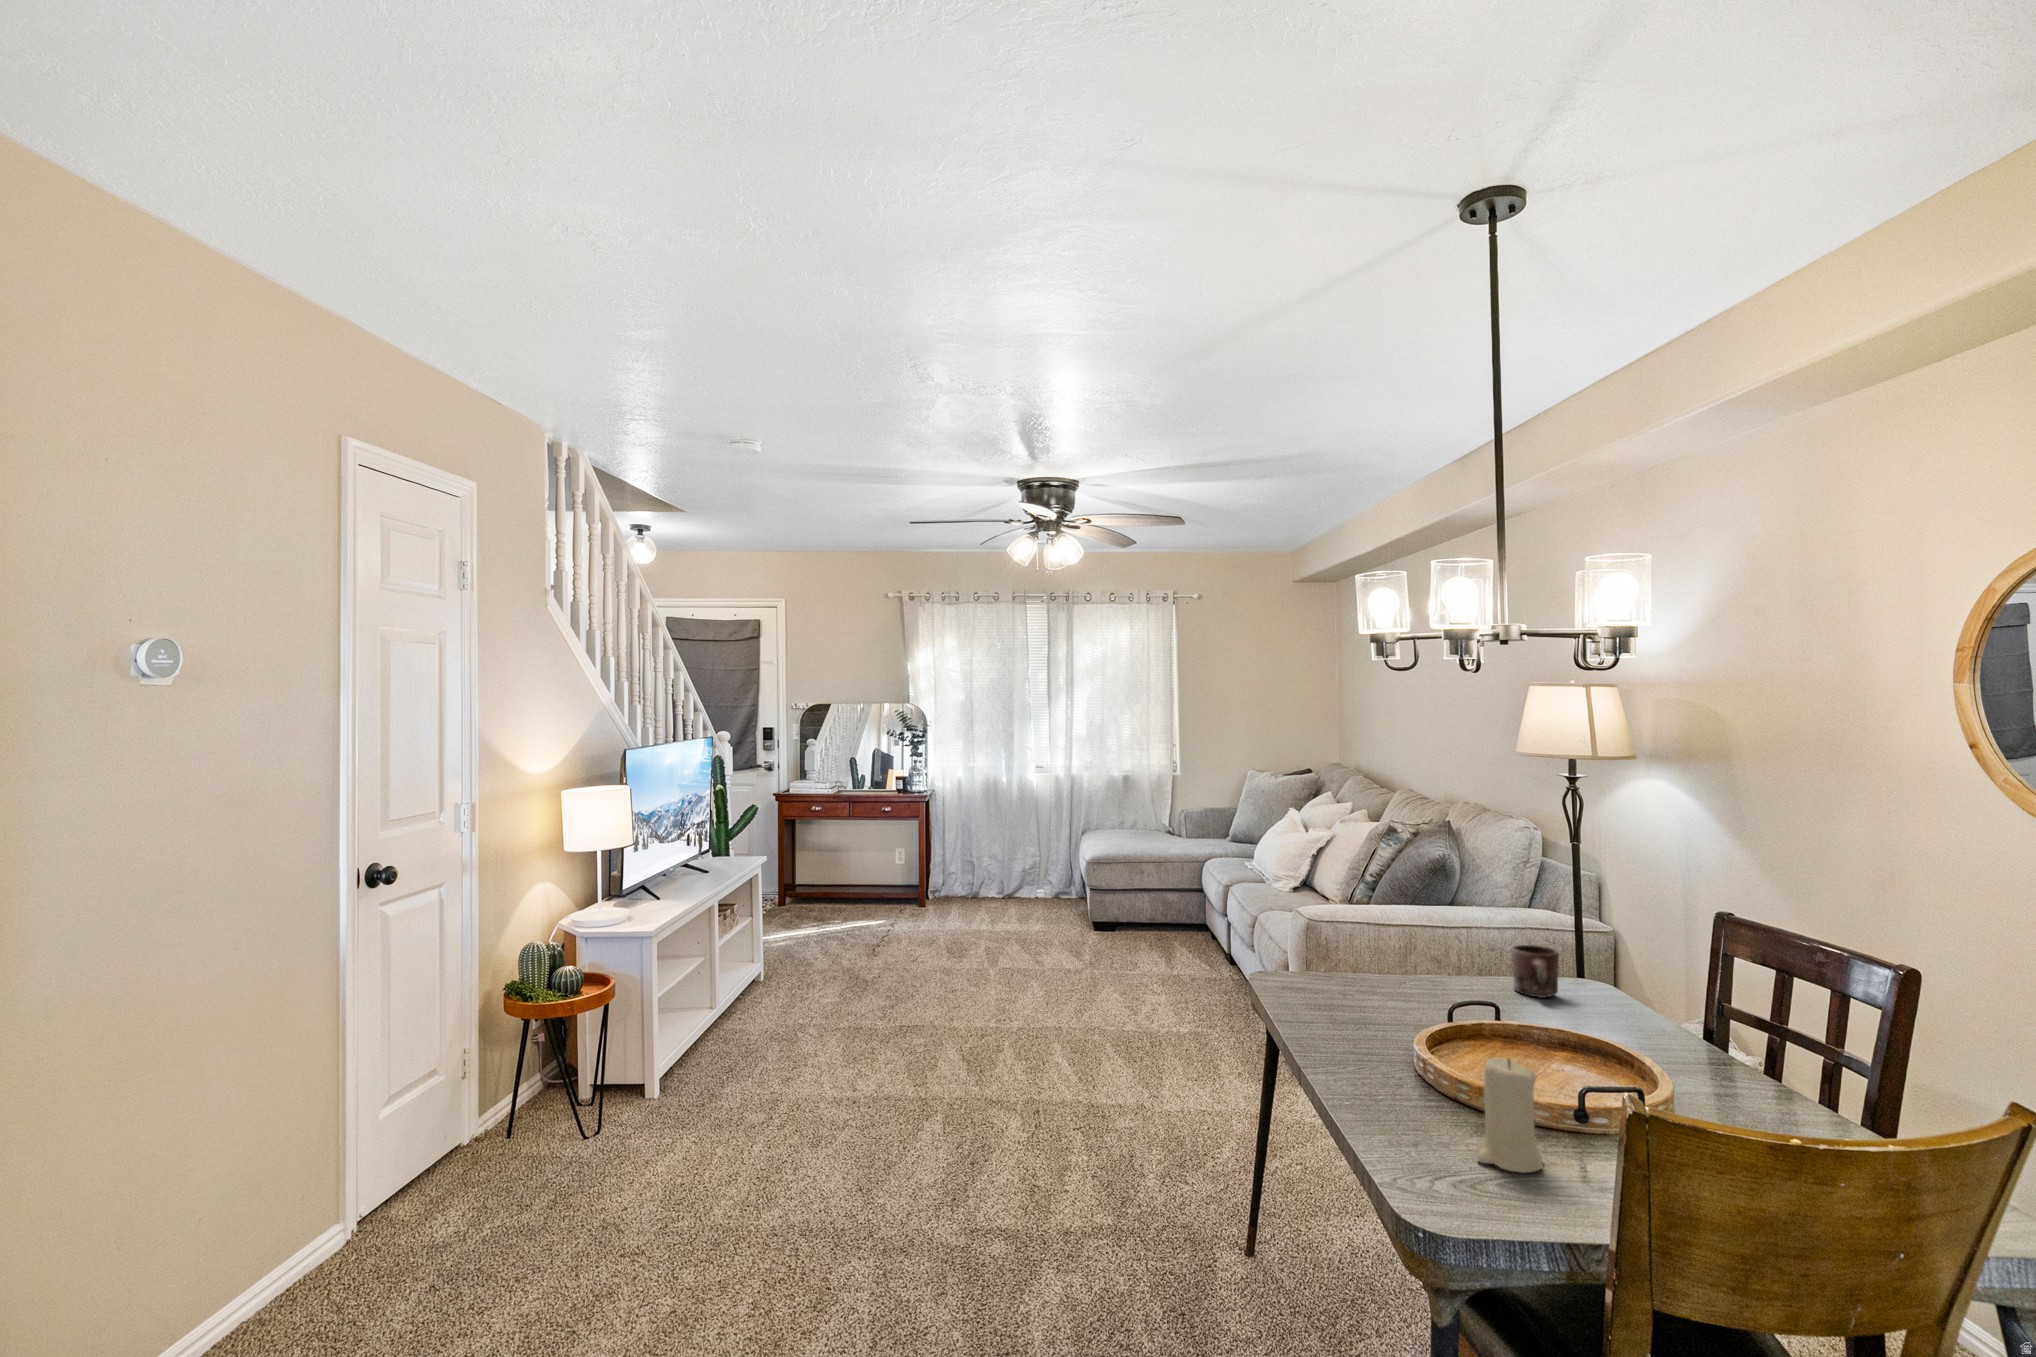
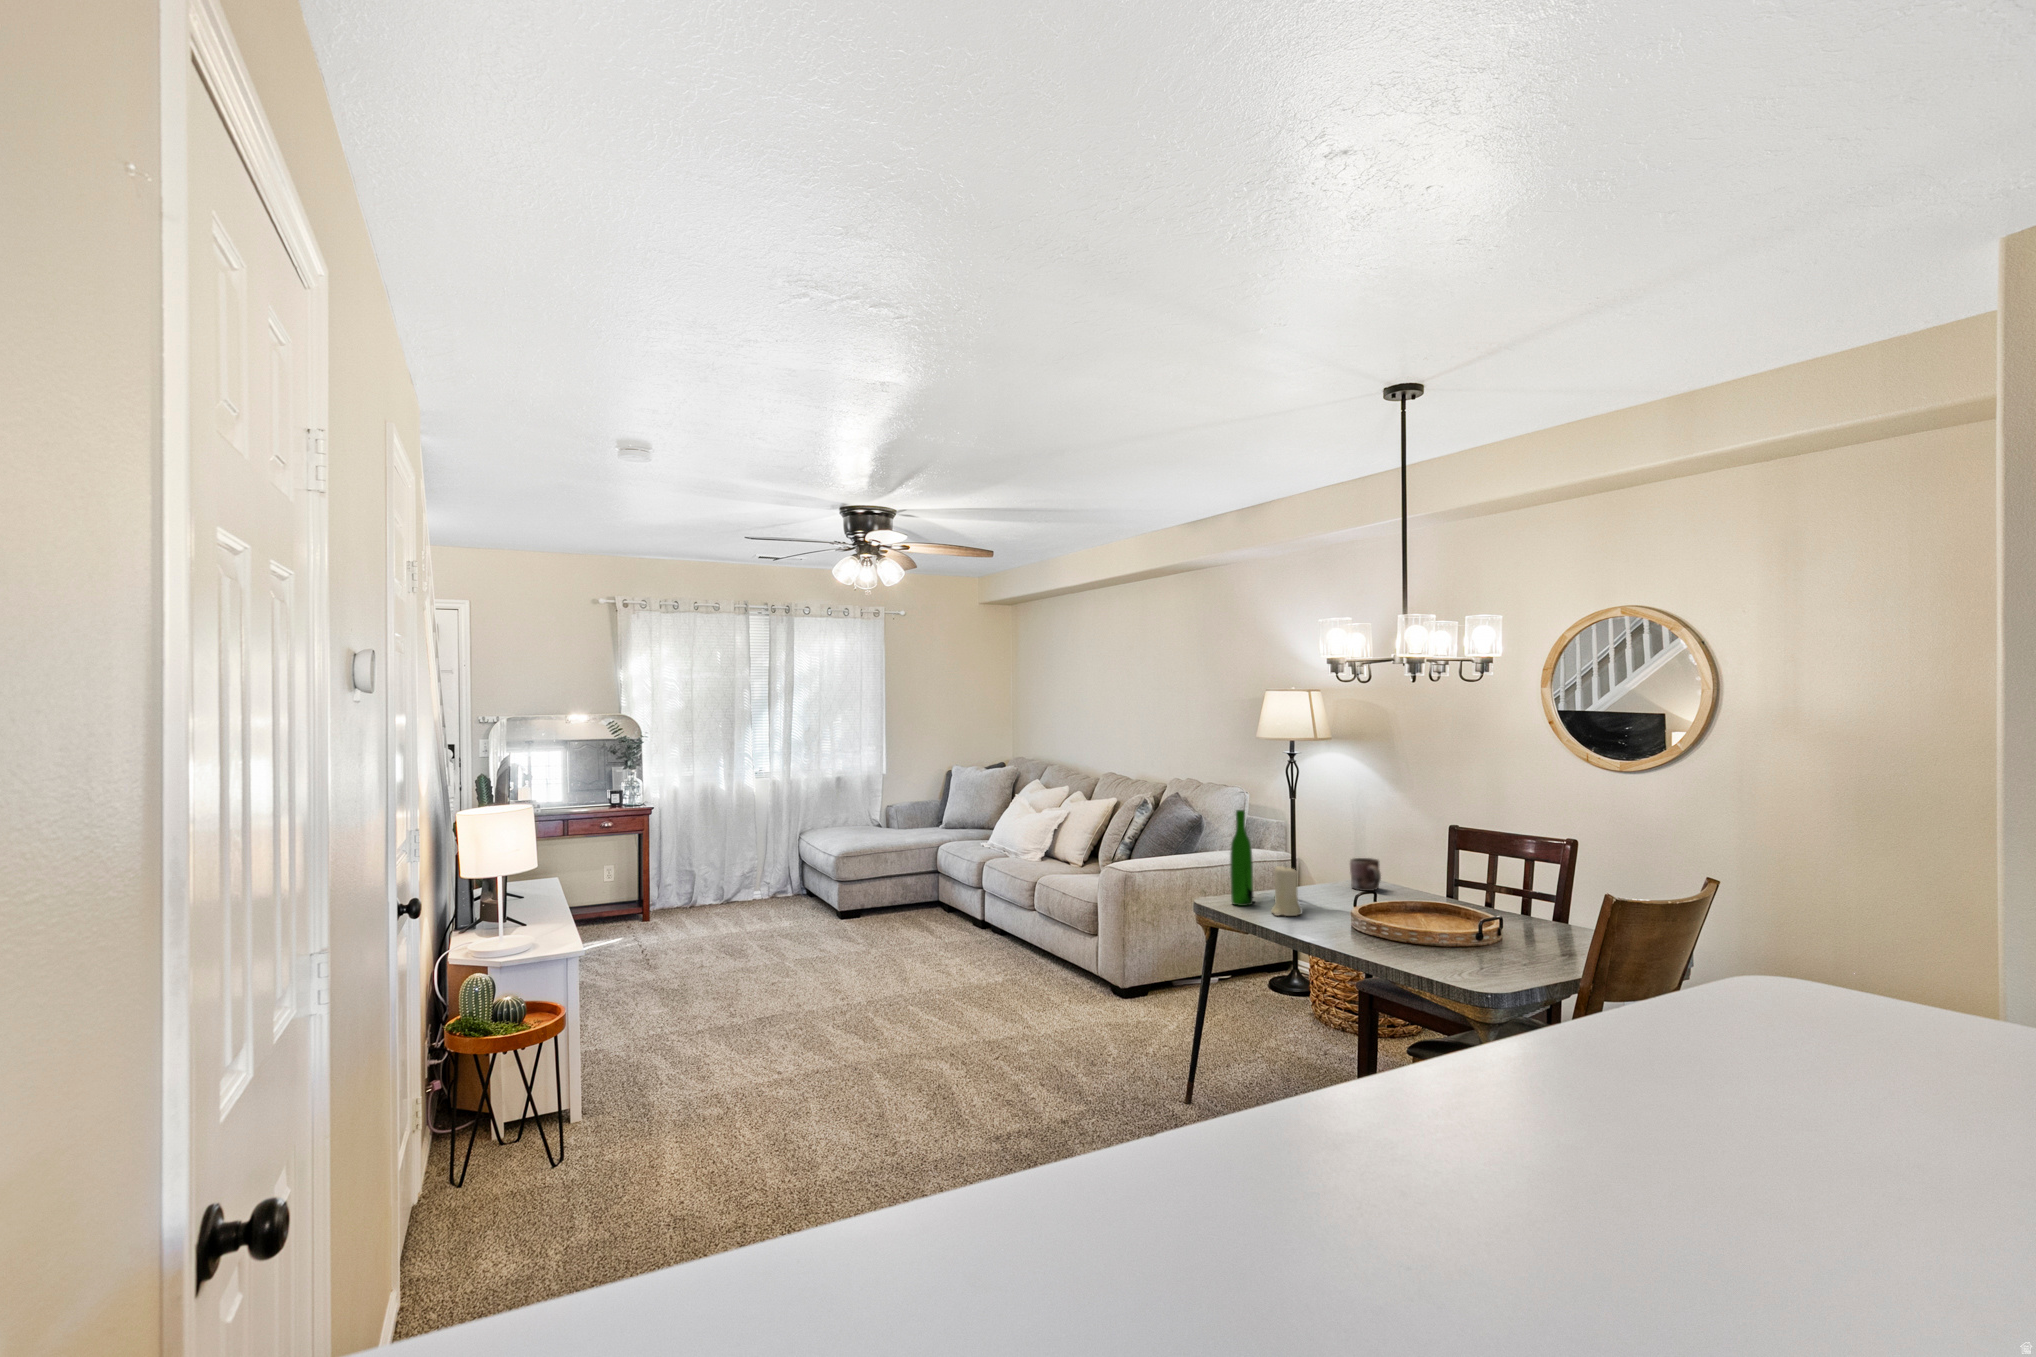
wine bottle: none [1297,860,1329,995] -> present [1230,810,1253,906]
candle: present [1477,1057,1543,1173] -> present [1271,866,1302,916]

